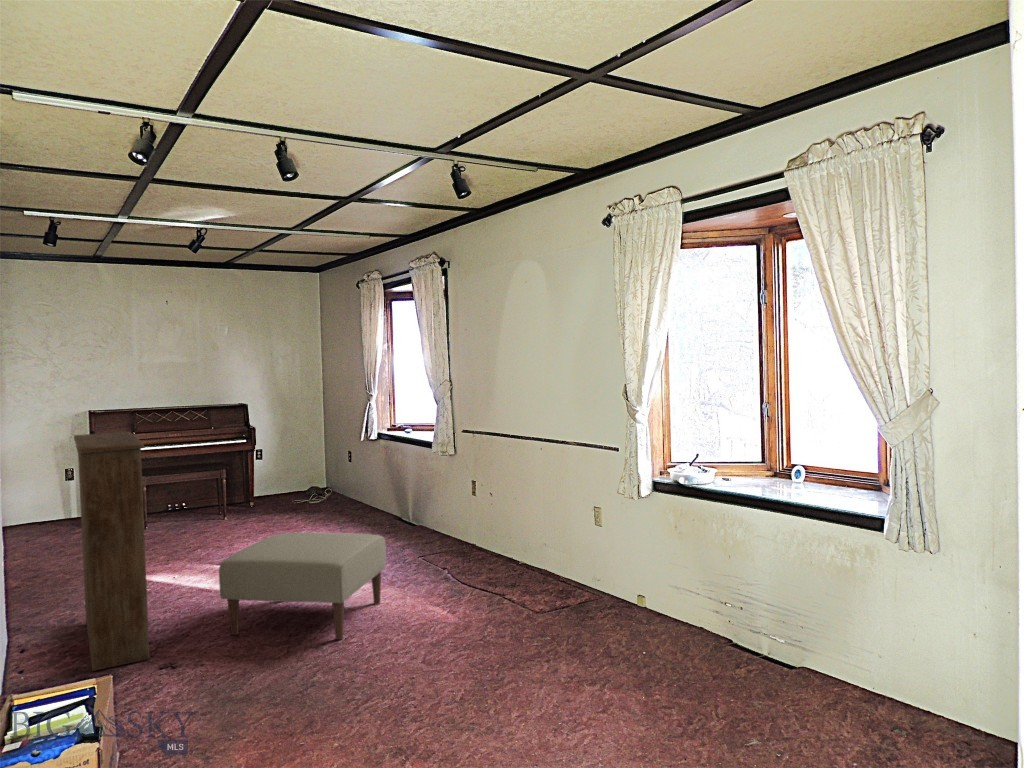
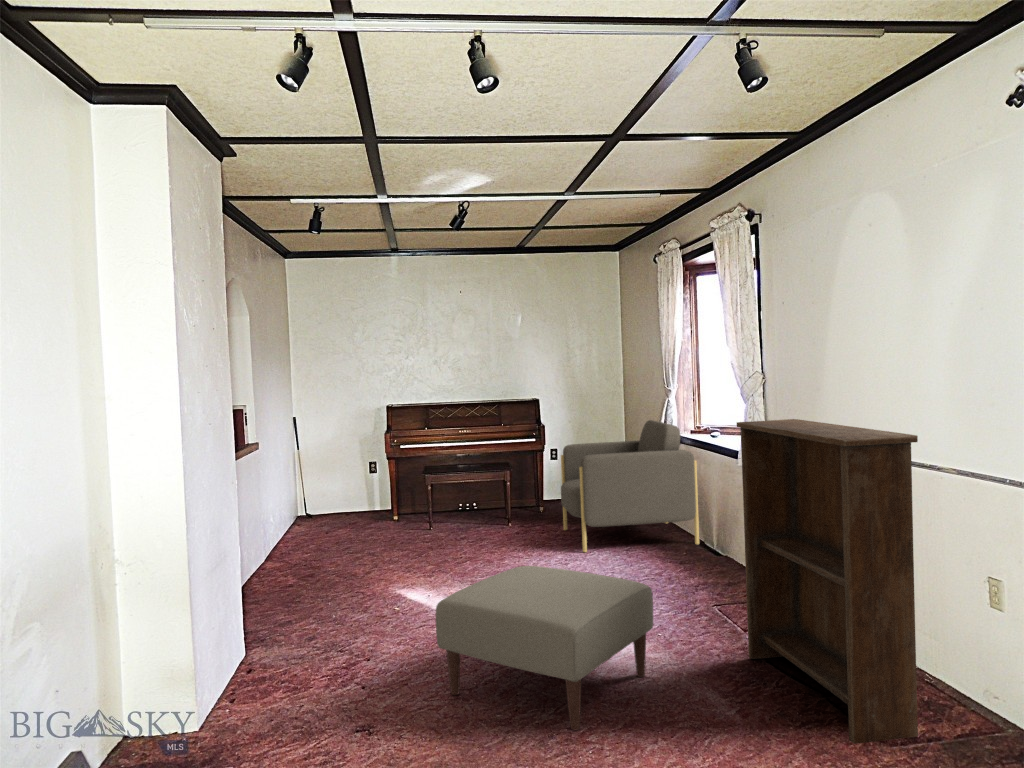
armchair: none [277,420,398,532] -> present [561,420,699,552]
bookshelf: present [74,432,150,671] -> present [737,419,918,744]

